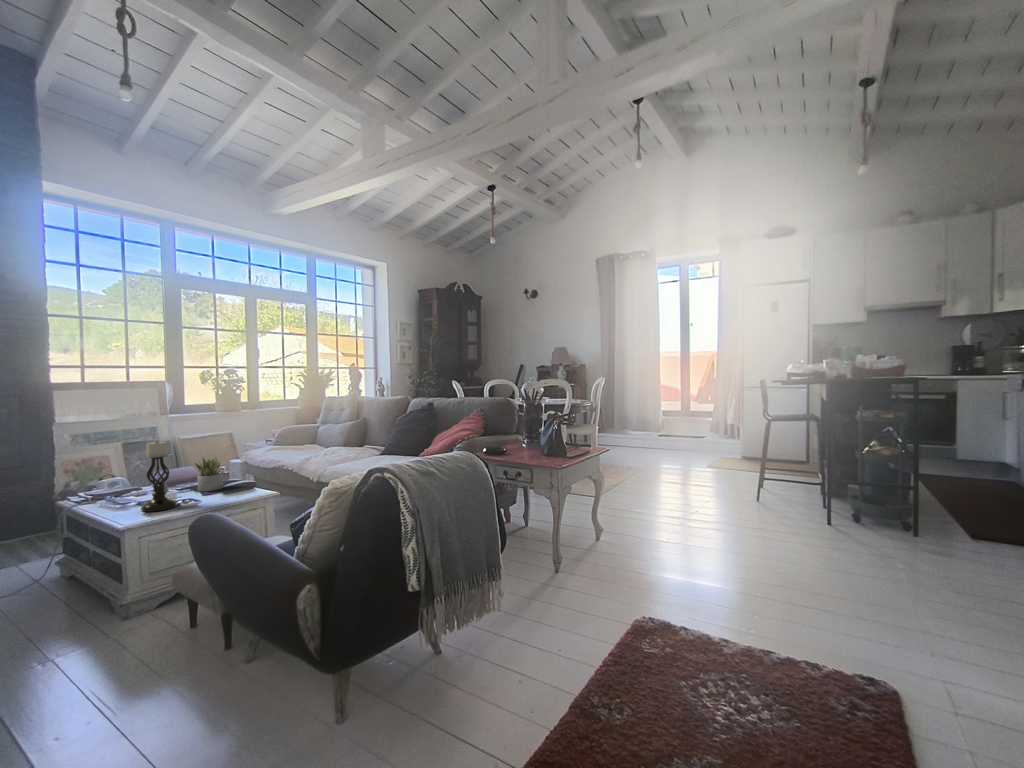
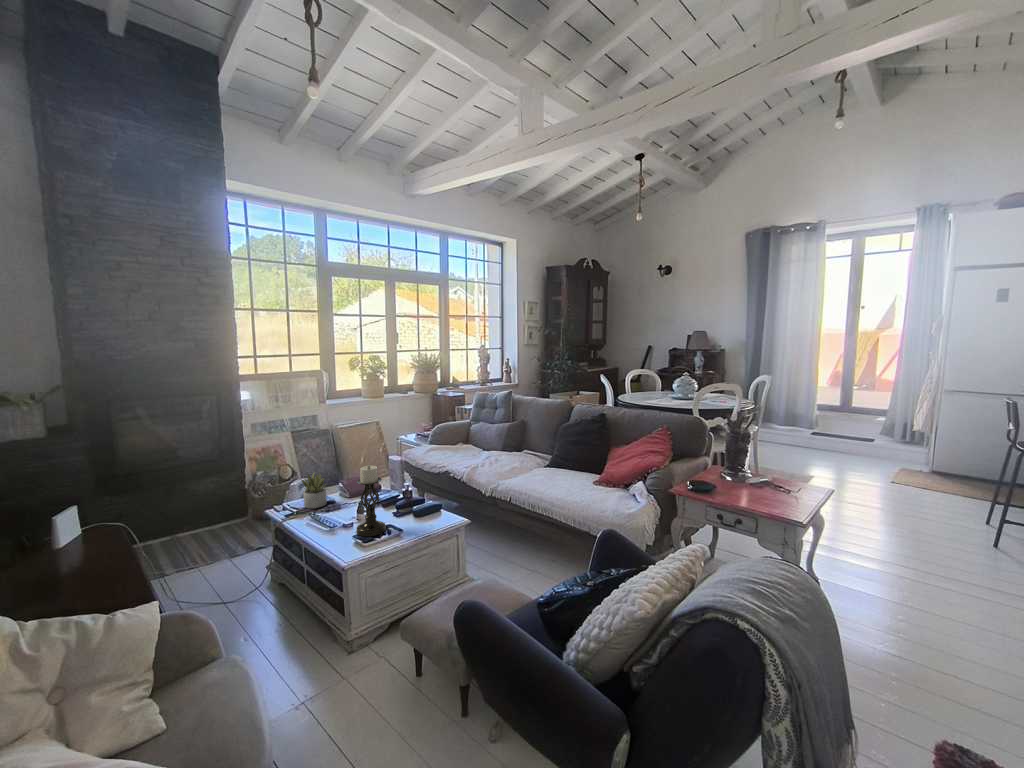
succulent plant: present [195,456,223,491] -> present [301,474,327,508]

